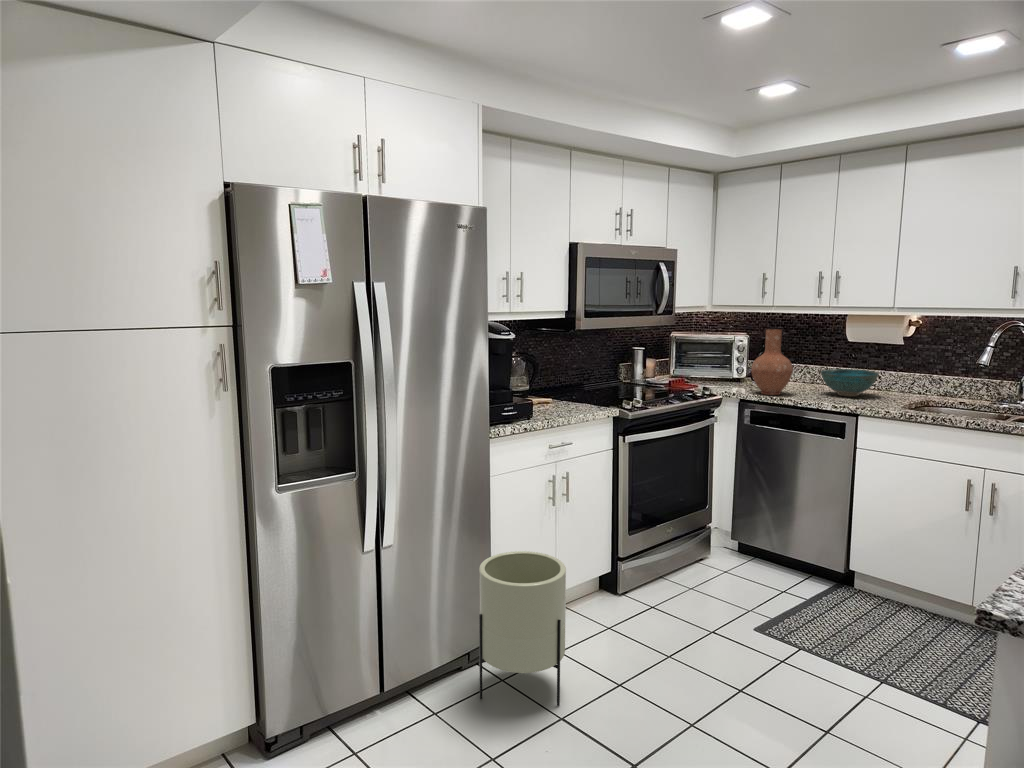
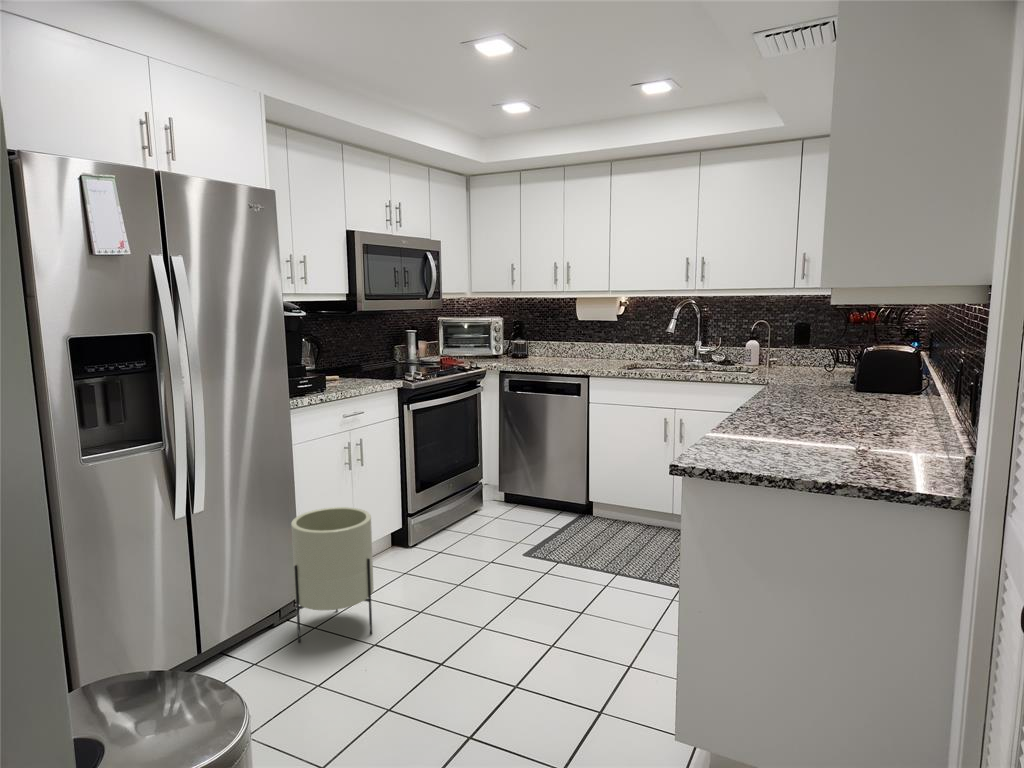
vase: present [751,329,793,395] -> none [507,311,540,366]
bowl: present [821,369,879,397] -> none [560,342,603,364]

